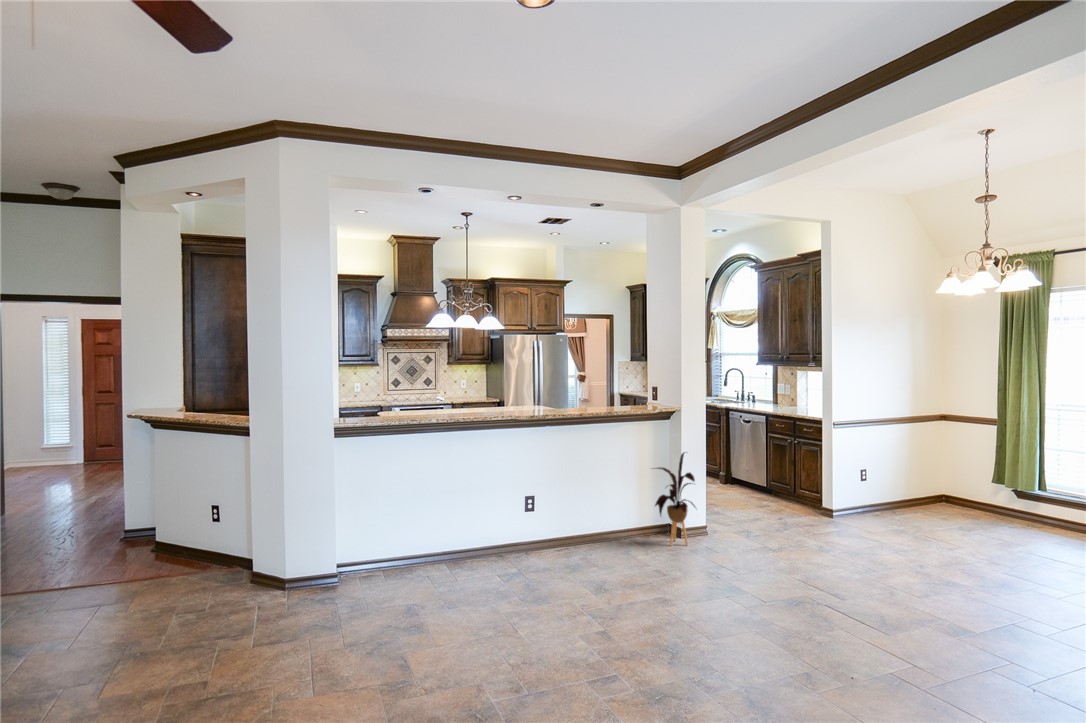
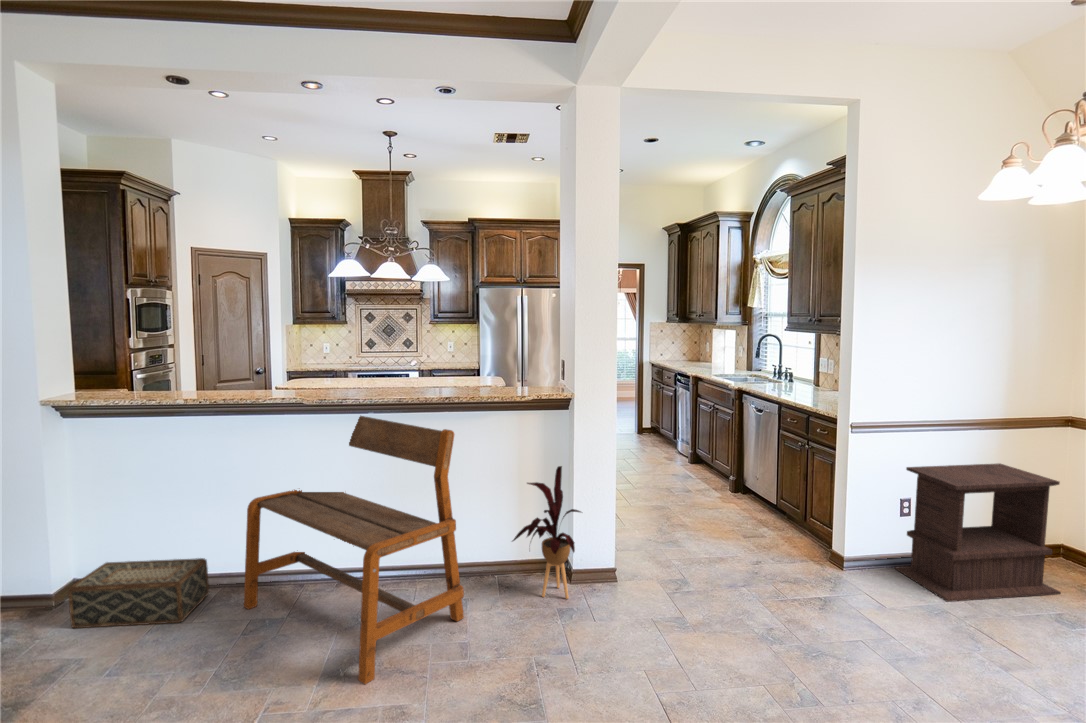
bench: none [473,422,639,591] -> present [244,416,464,684]
side table: none [861,444,954,527] -> present [895,463,1061,602]
woven basket: none [358,537,442,591] -> present [68,558,209,628]

